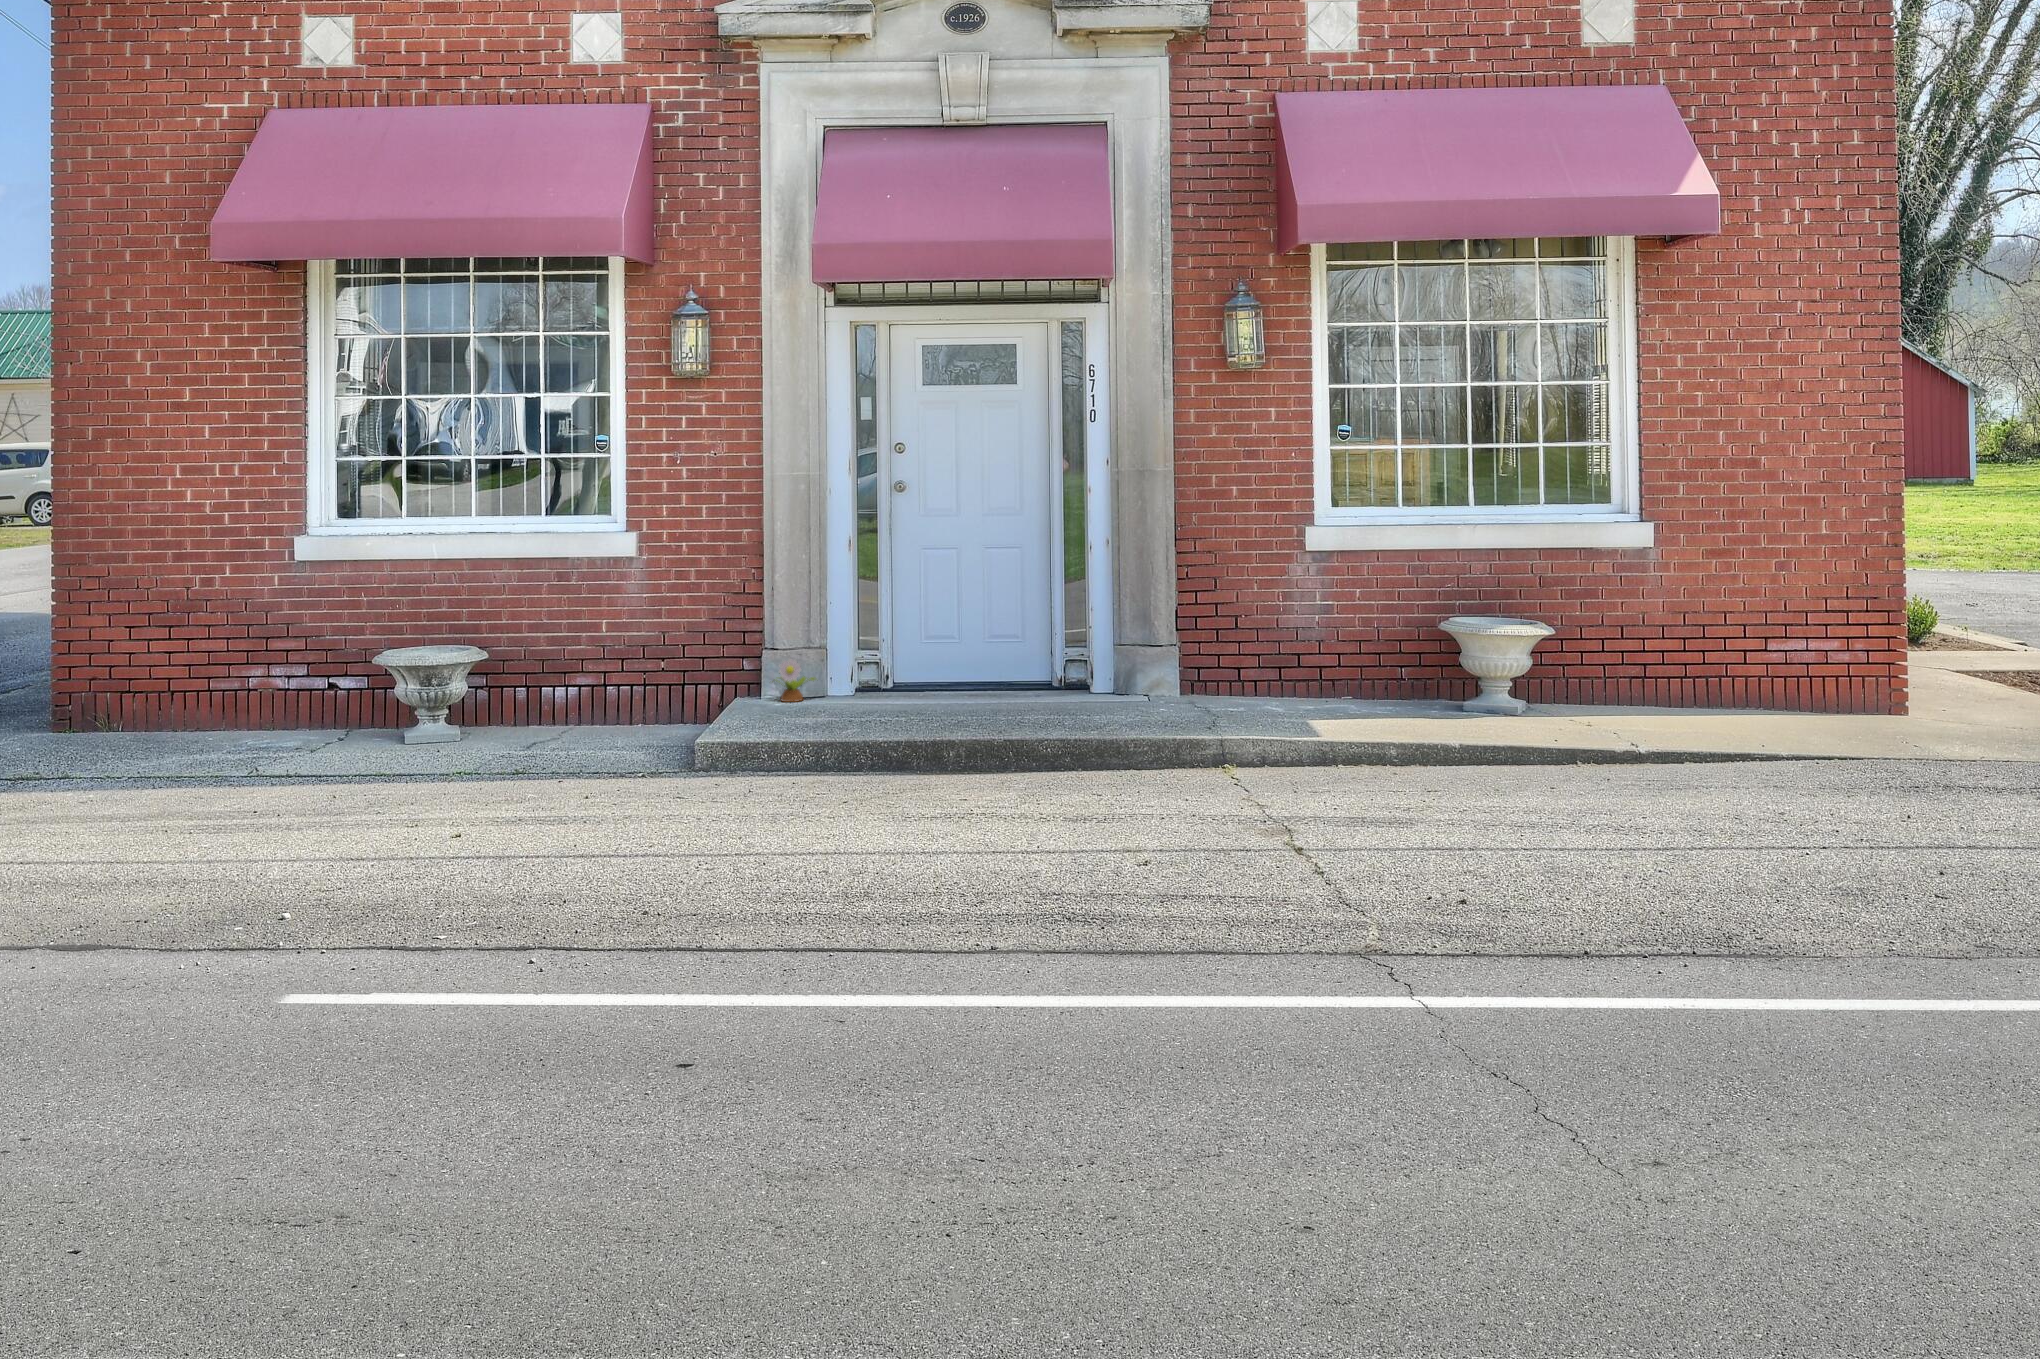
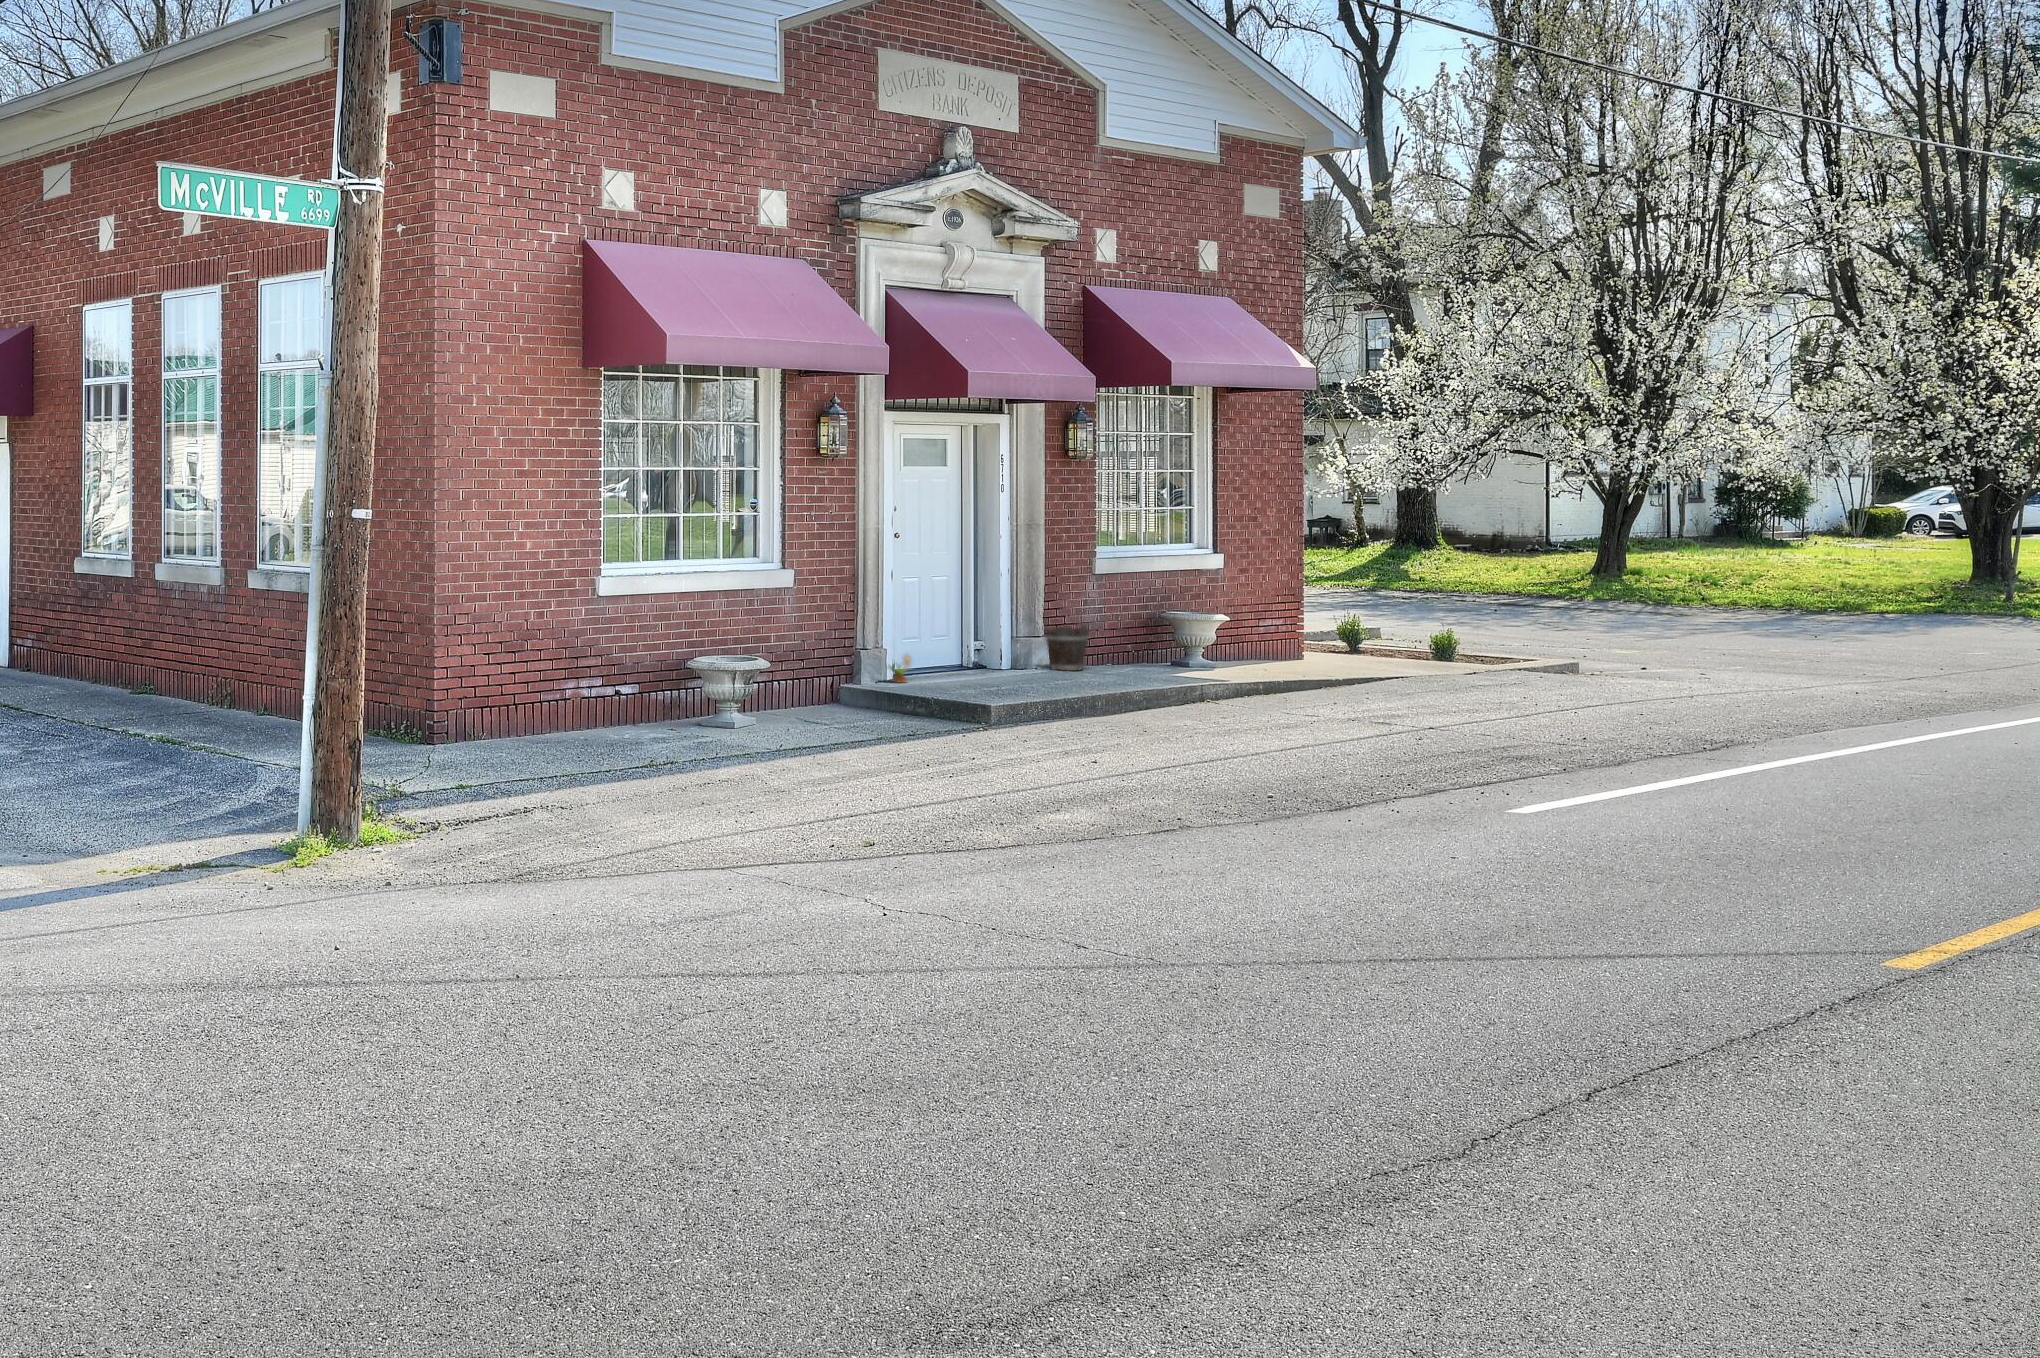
bucket: none [1124,626,1194,705] -> present [1045,625,1089,671]

